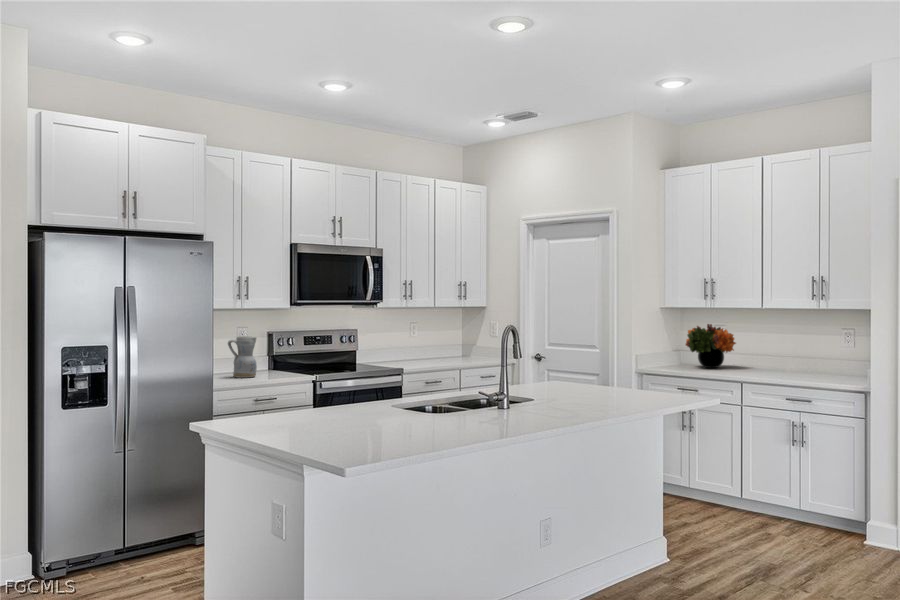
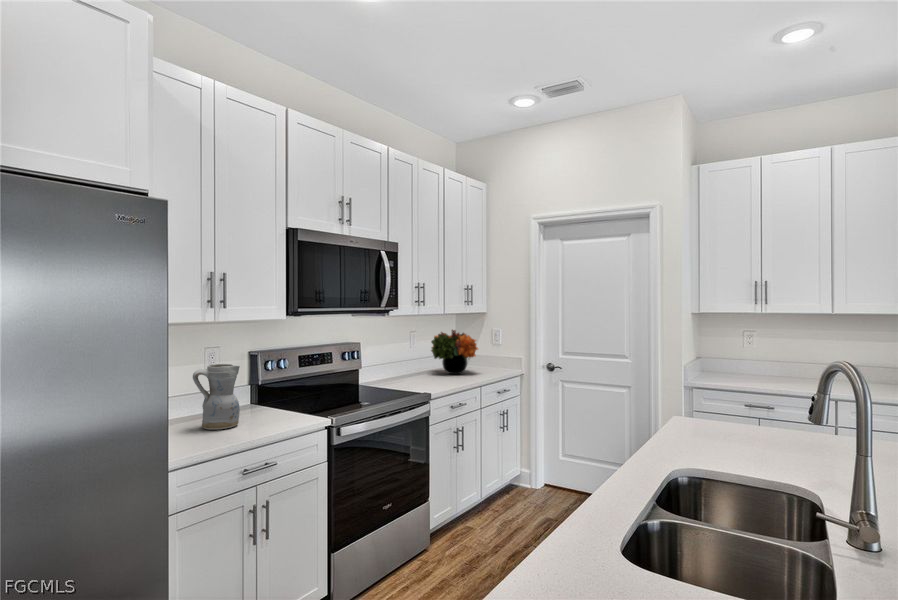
flower arrangement: present [686,324,736,368] -> present [431,330,478,374]

